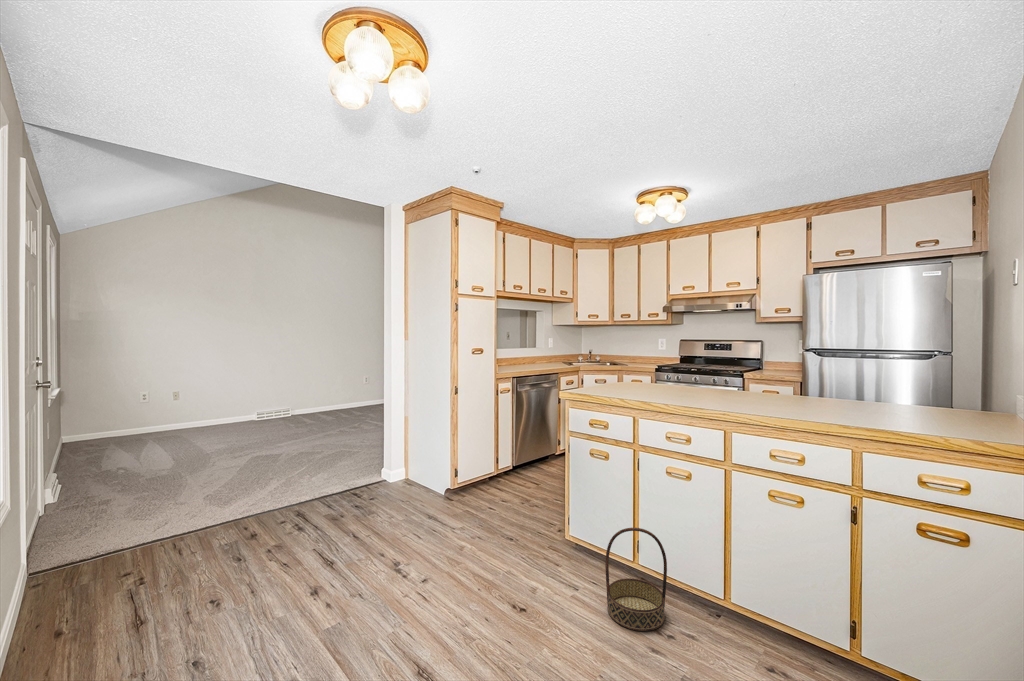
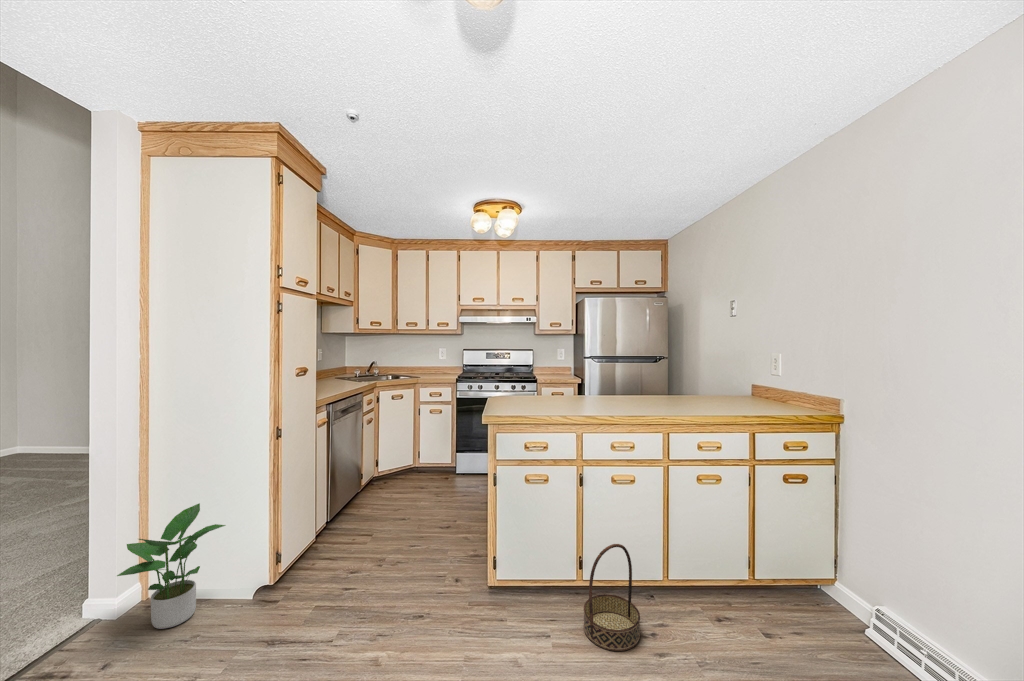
potted plant: none [378,427,430,494] -> present [117,503,225,629]

